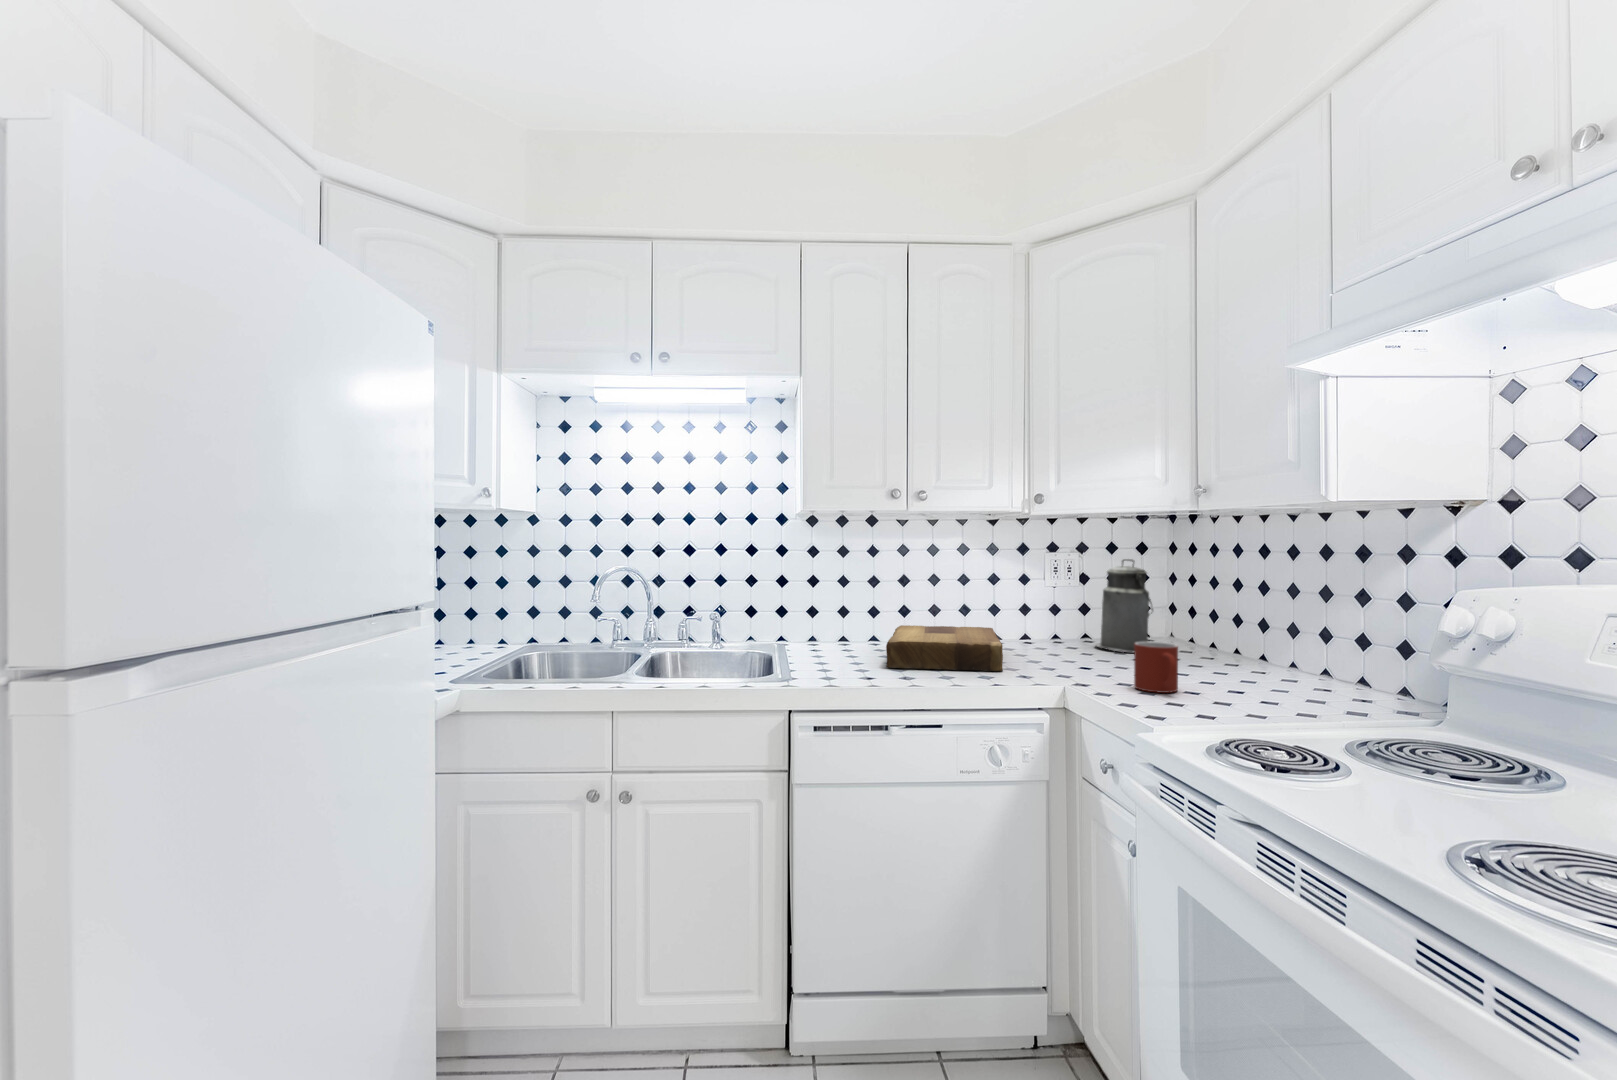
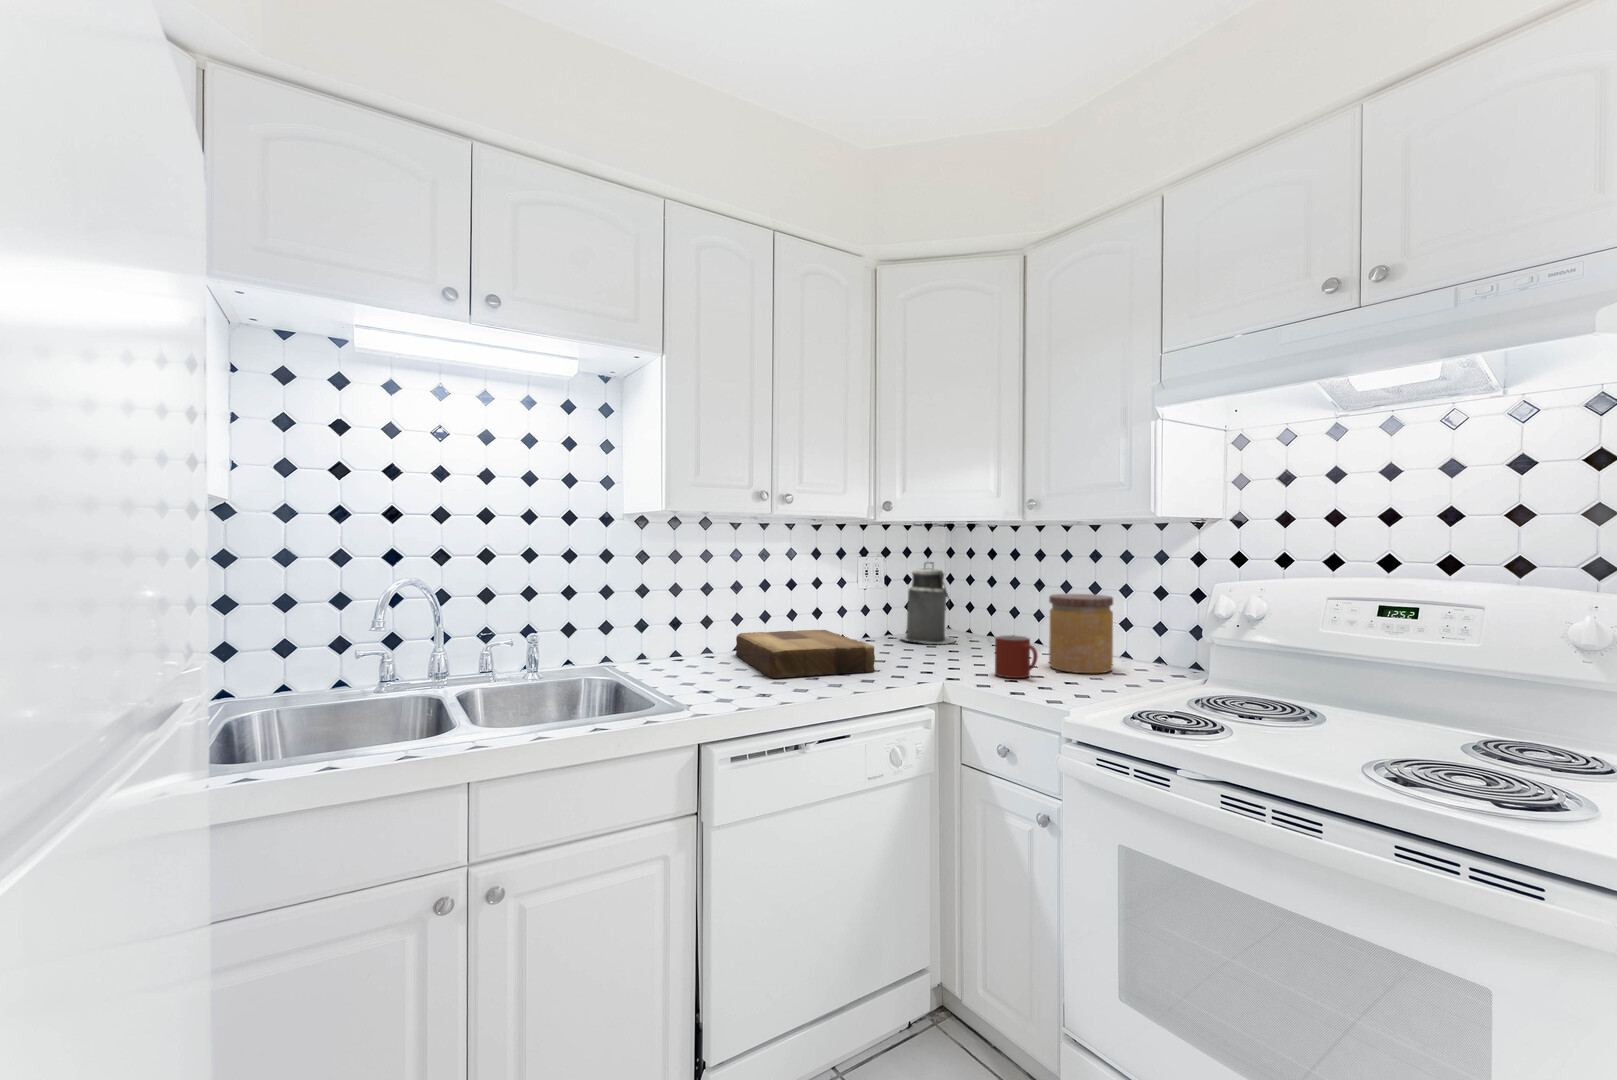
jar: none [1225,597,1313,698] -> present [1049,594,1113,673]

